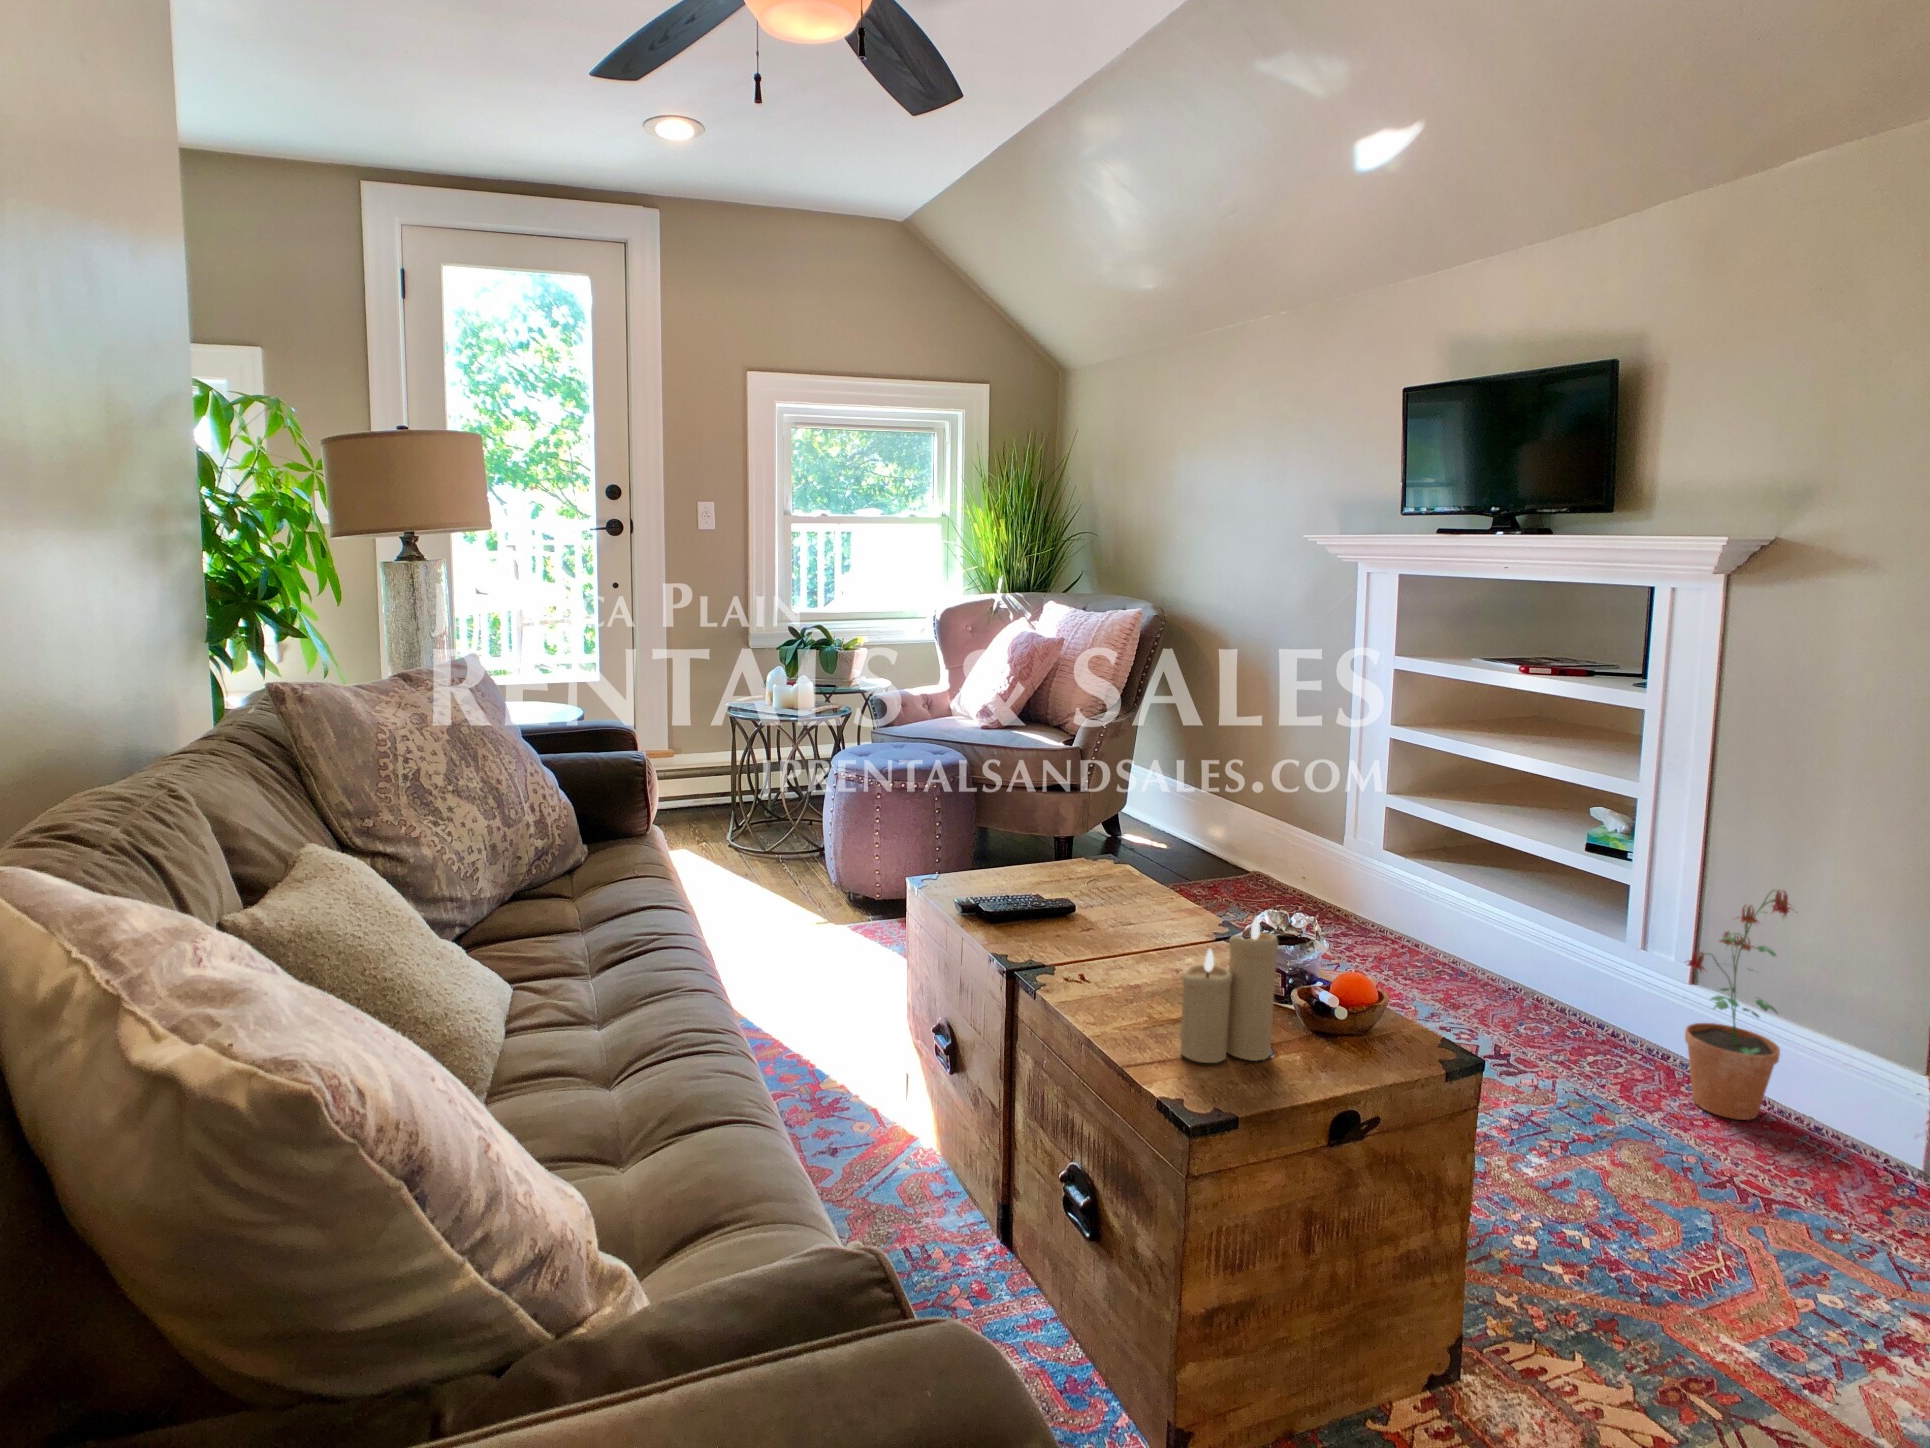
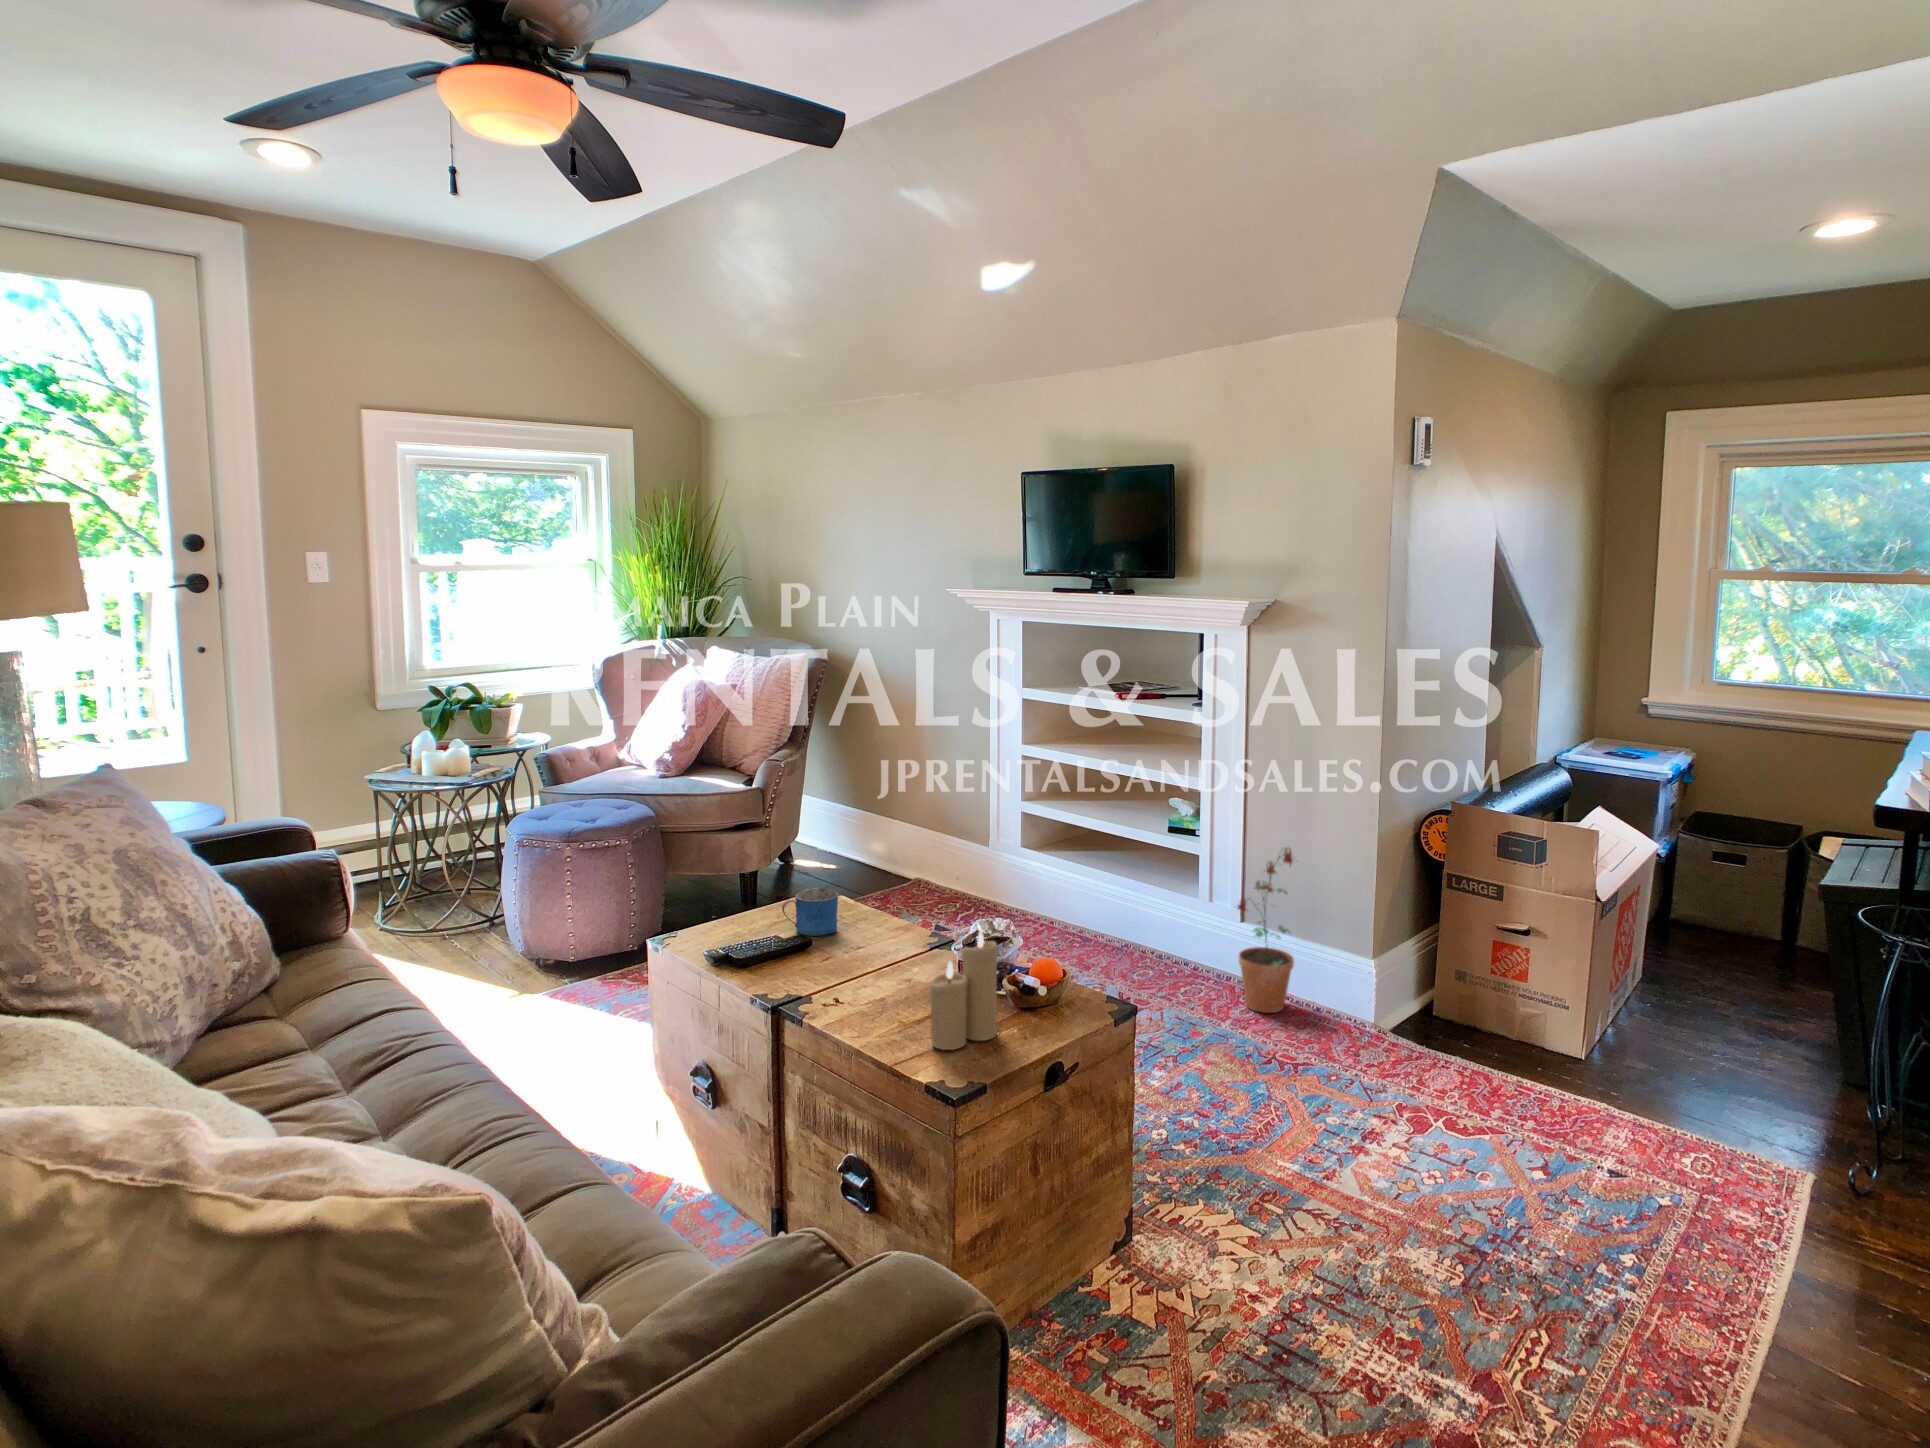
mug: none [1047,848,1114,903] -> present [782,888,839,936]

